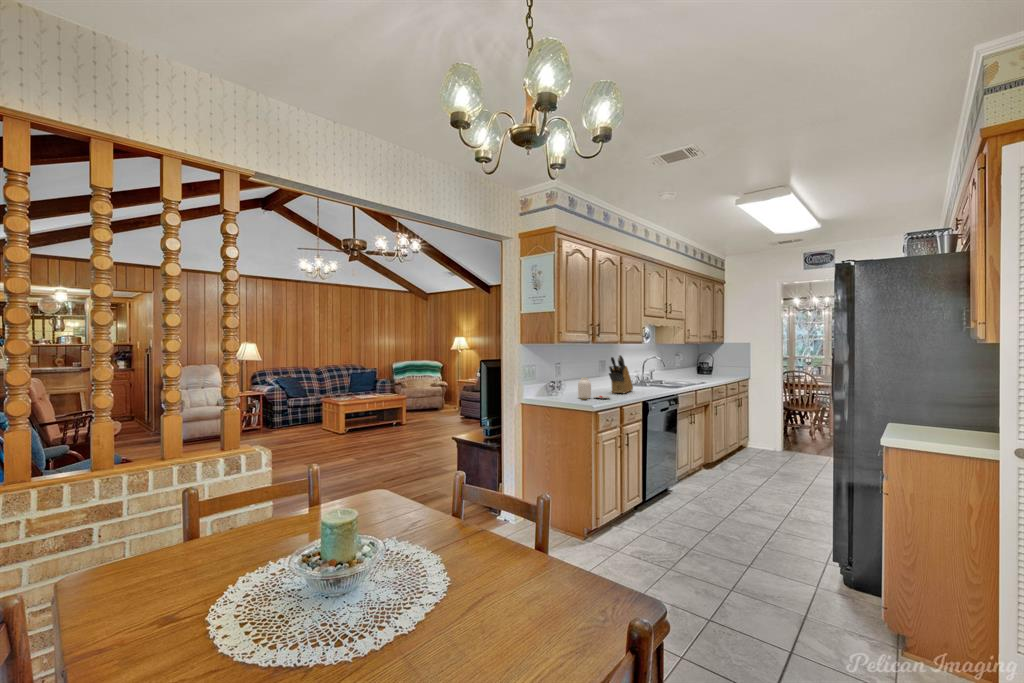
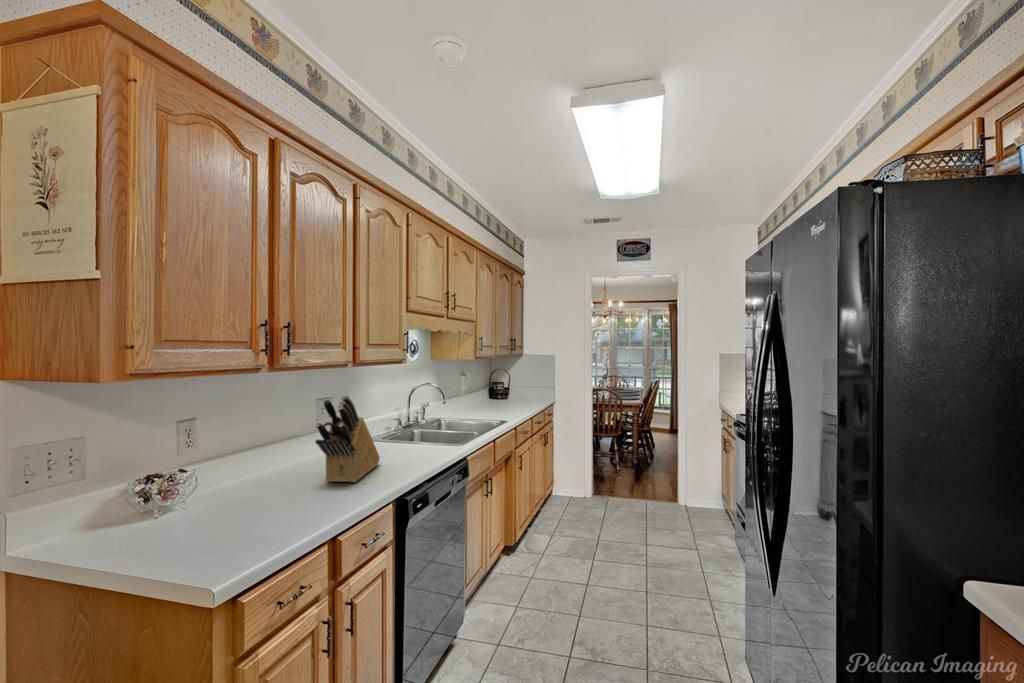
jar: present [578,378,609,400] -> none [205,469,310,544]

